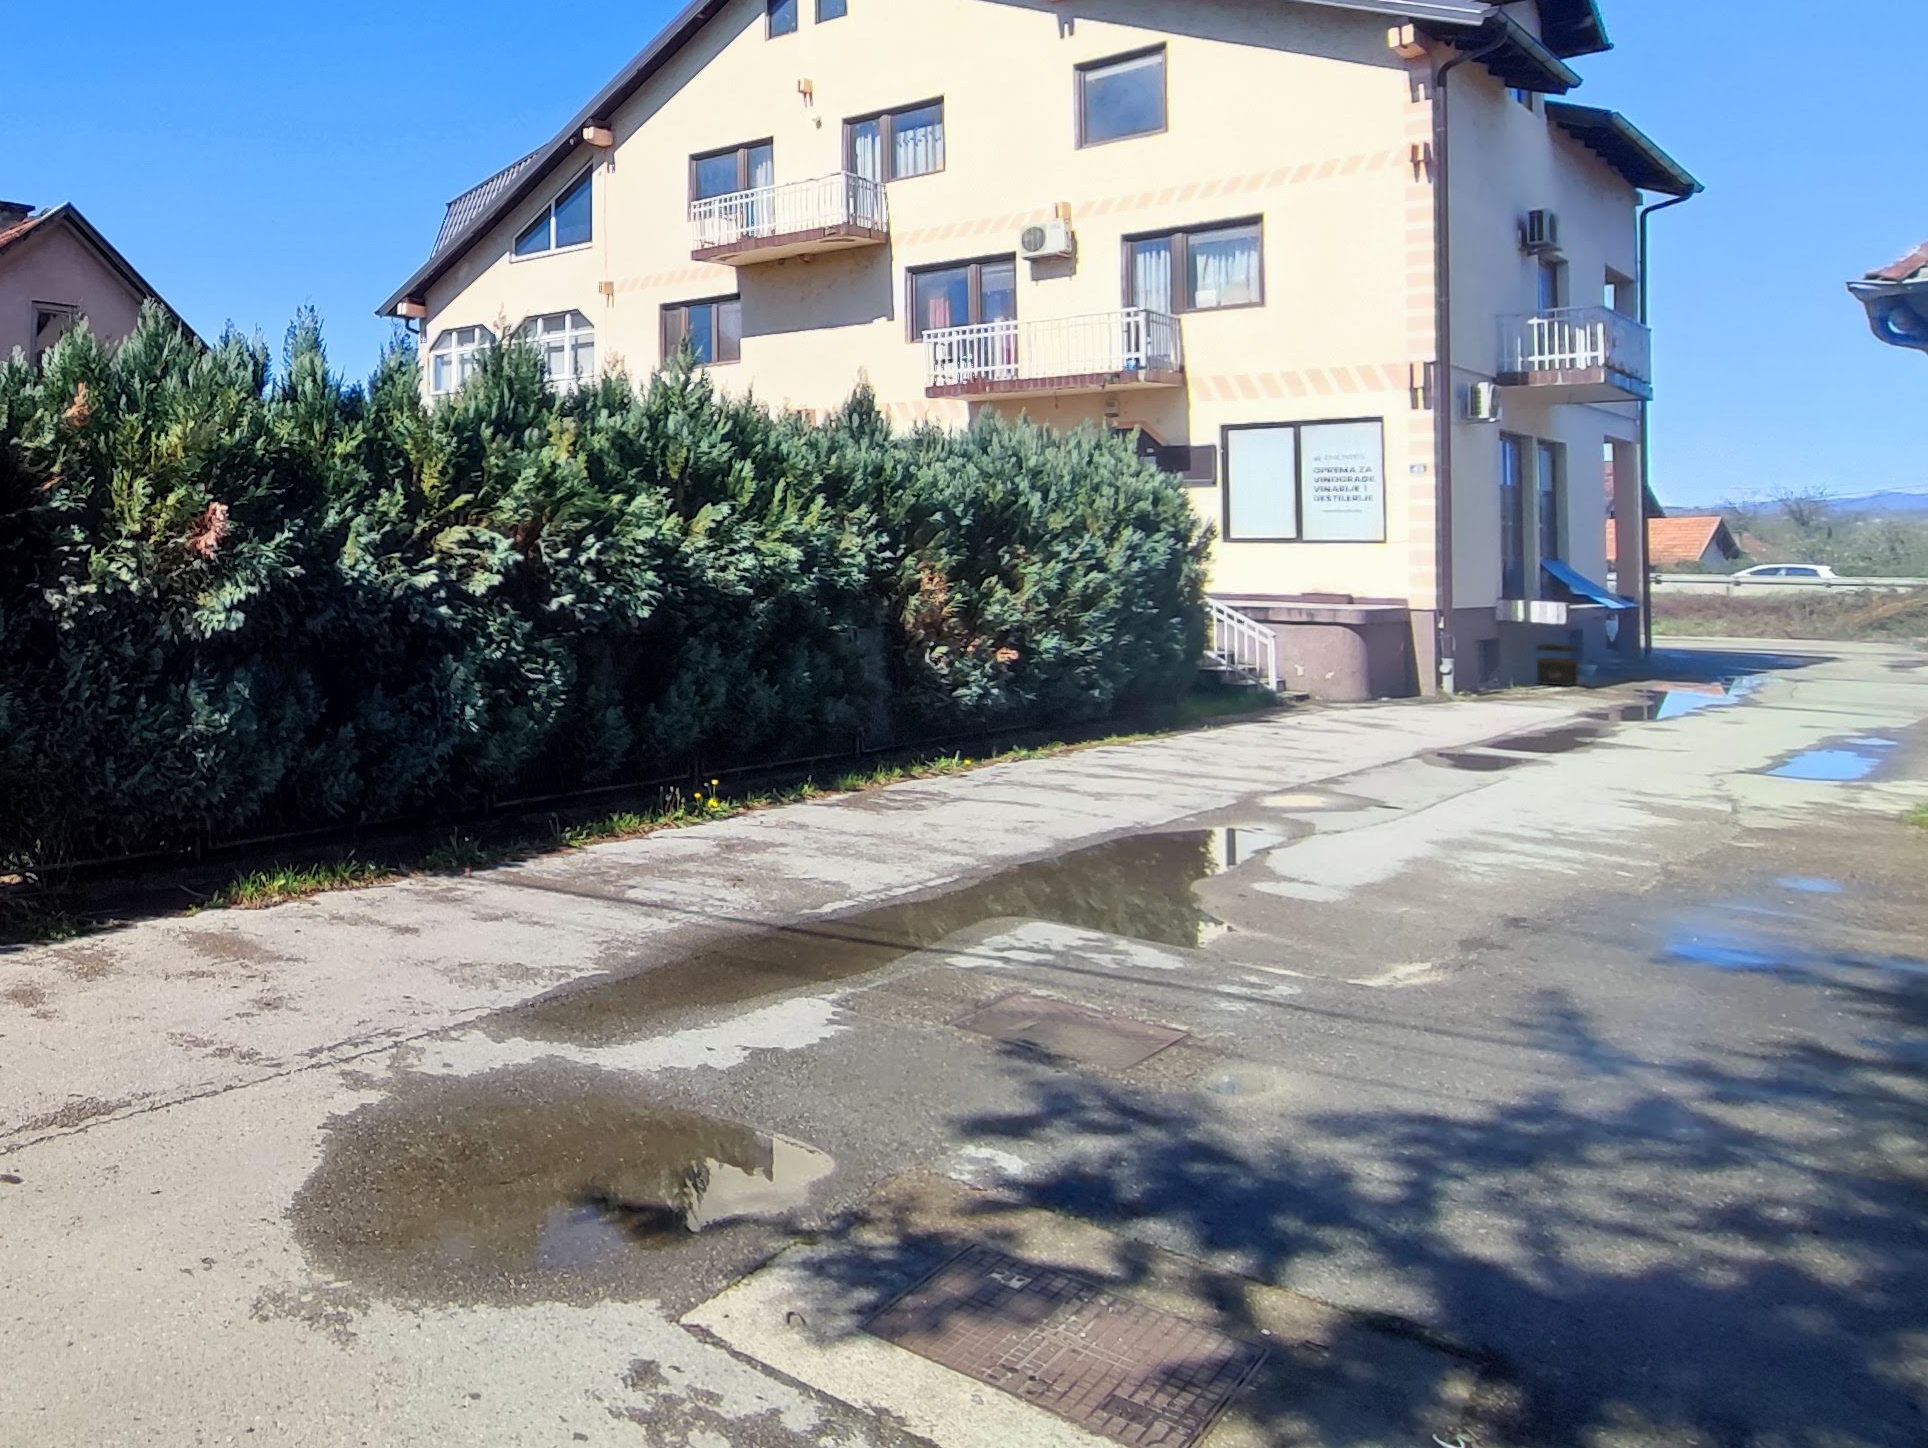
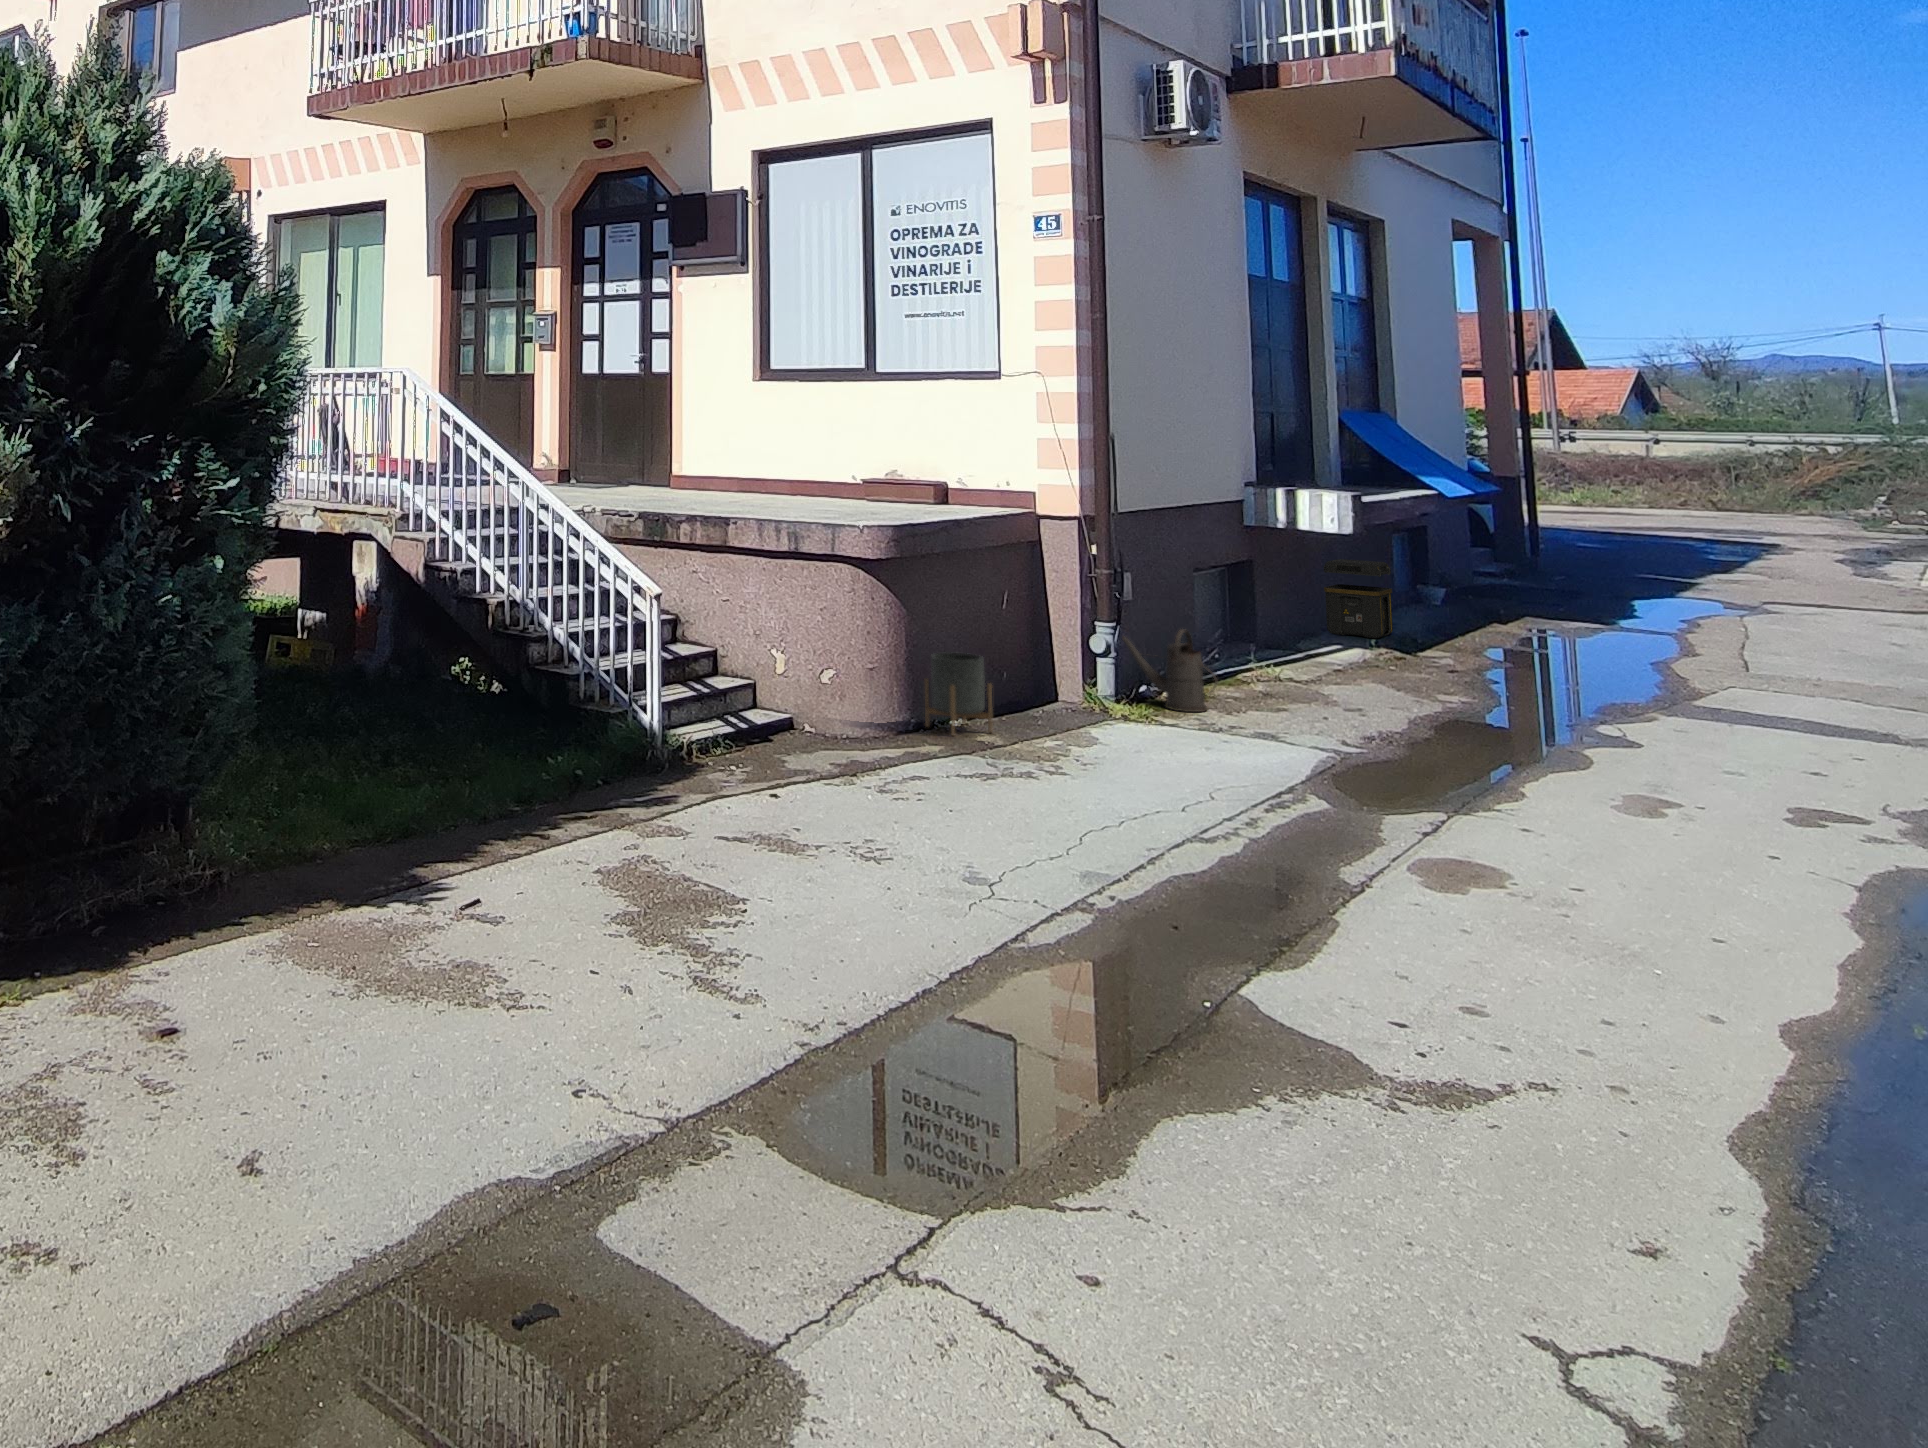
watering can: none [1455,667,1510,704] -> present [1122,629,1217,712]
planter: none [1371,673,1408,707] -> present [925,652,993,735]

